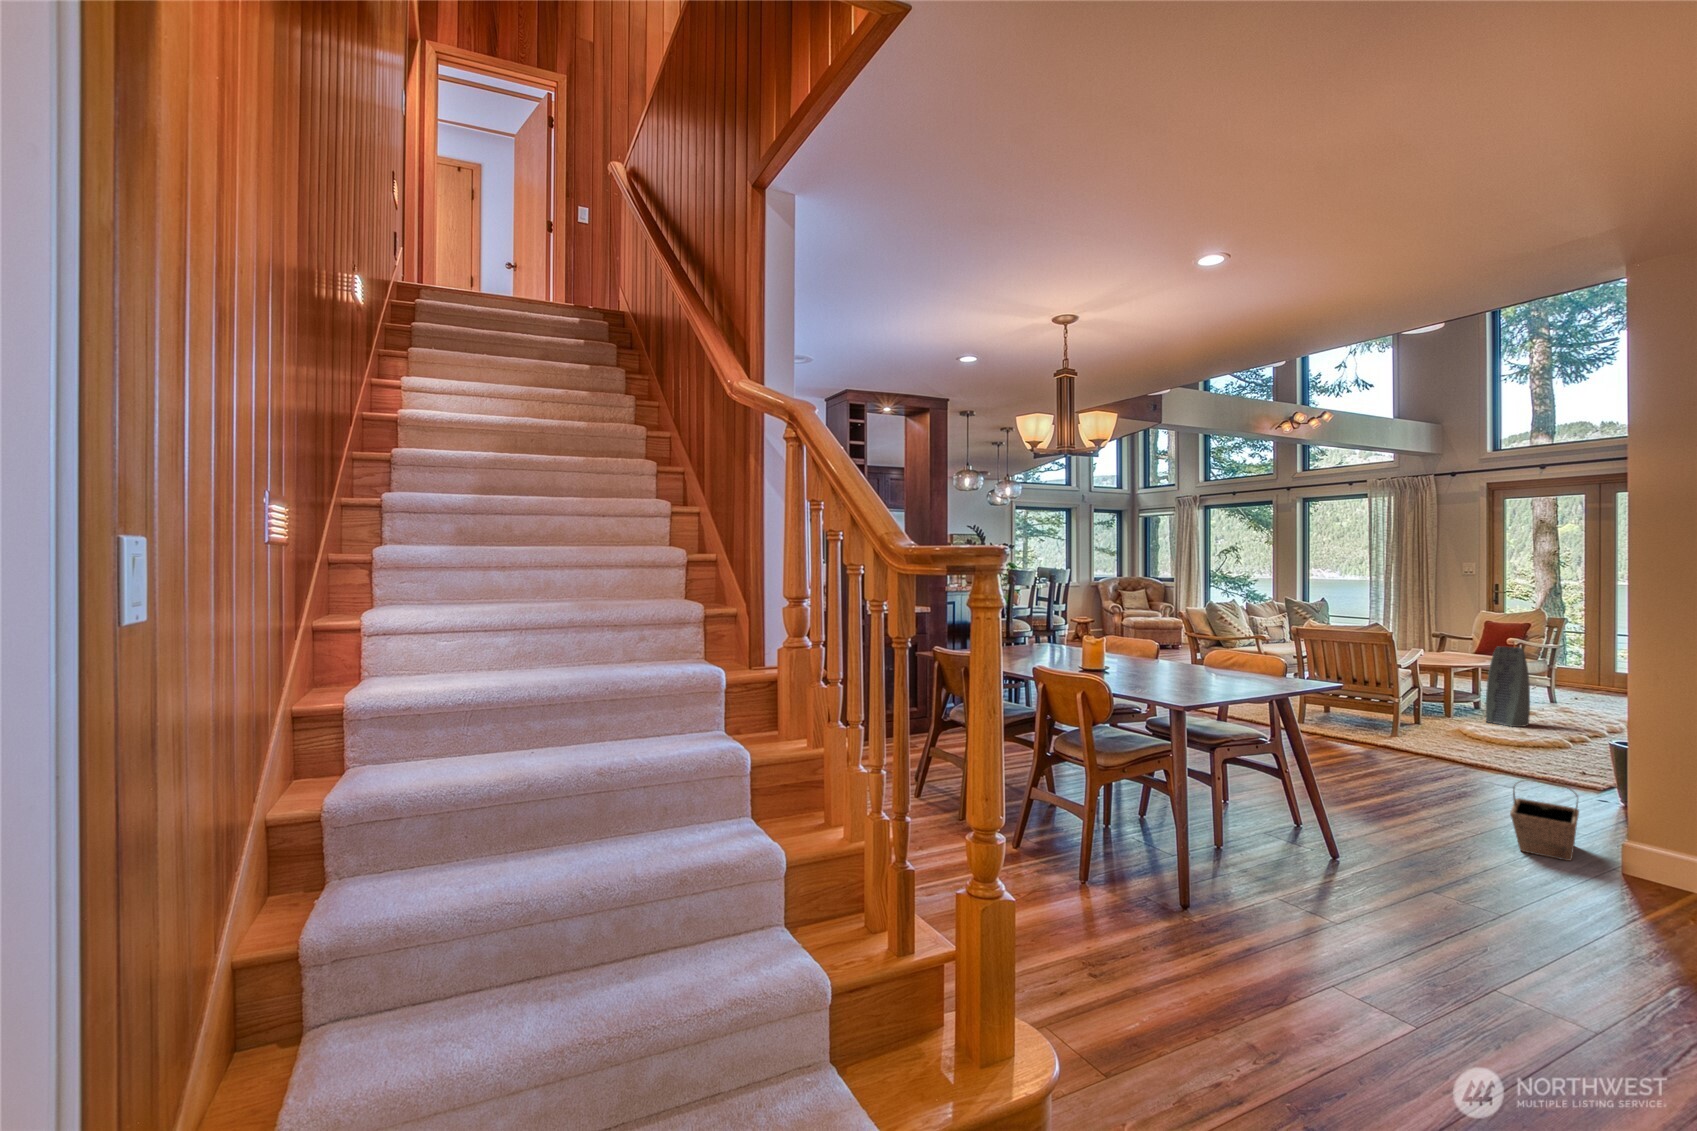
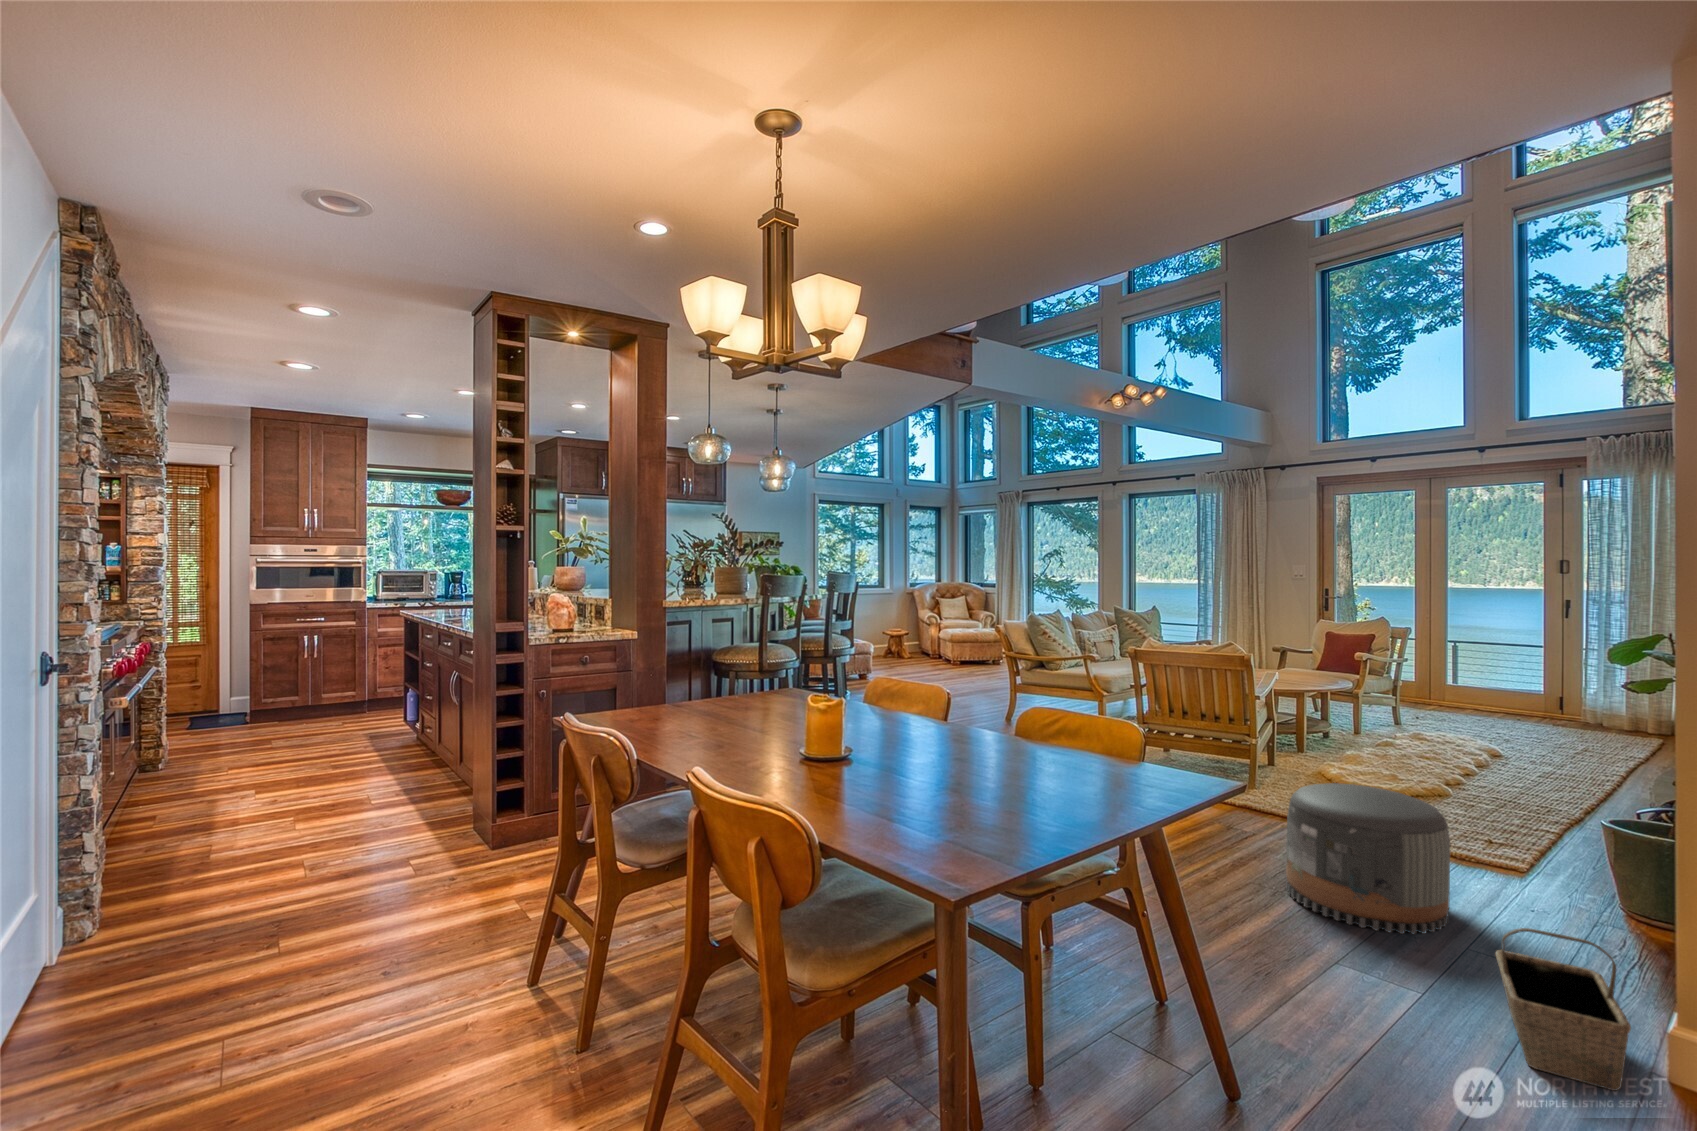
air purifier: present [1486,647,1530,727] -> none [1346,666,1393,766]
pouf: none [1400,715,1514,806] -> present [1286,783,1450,934]

